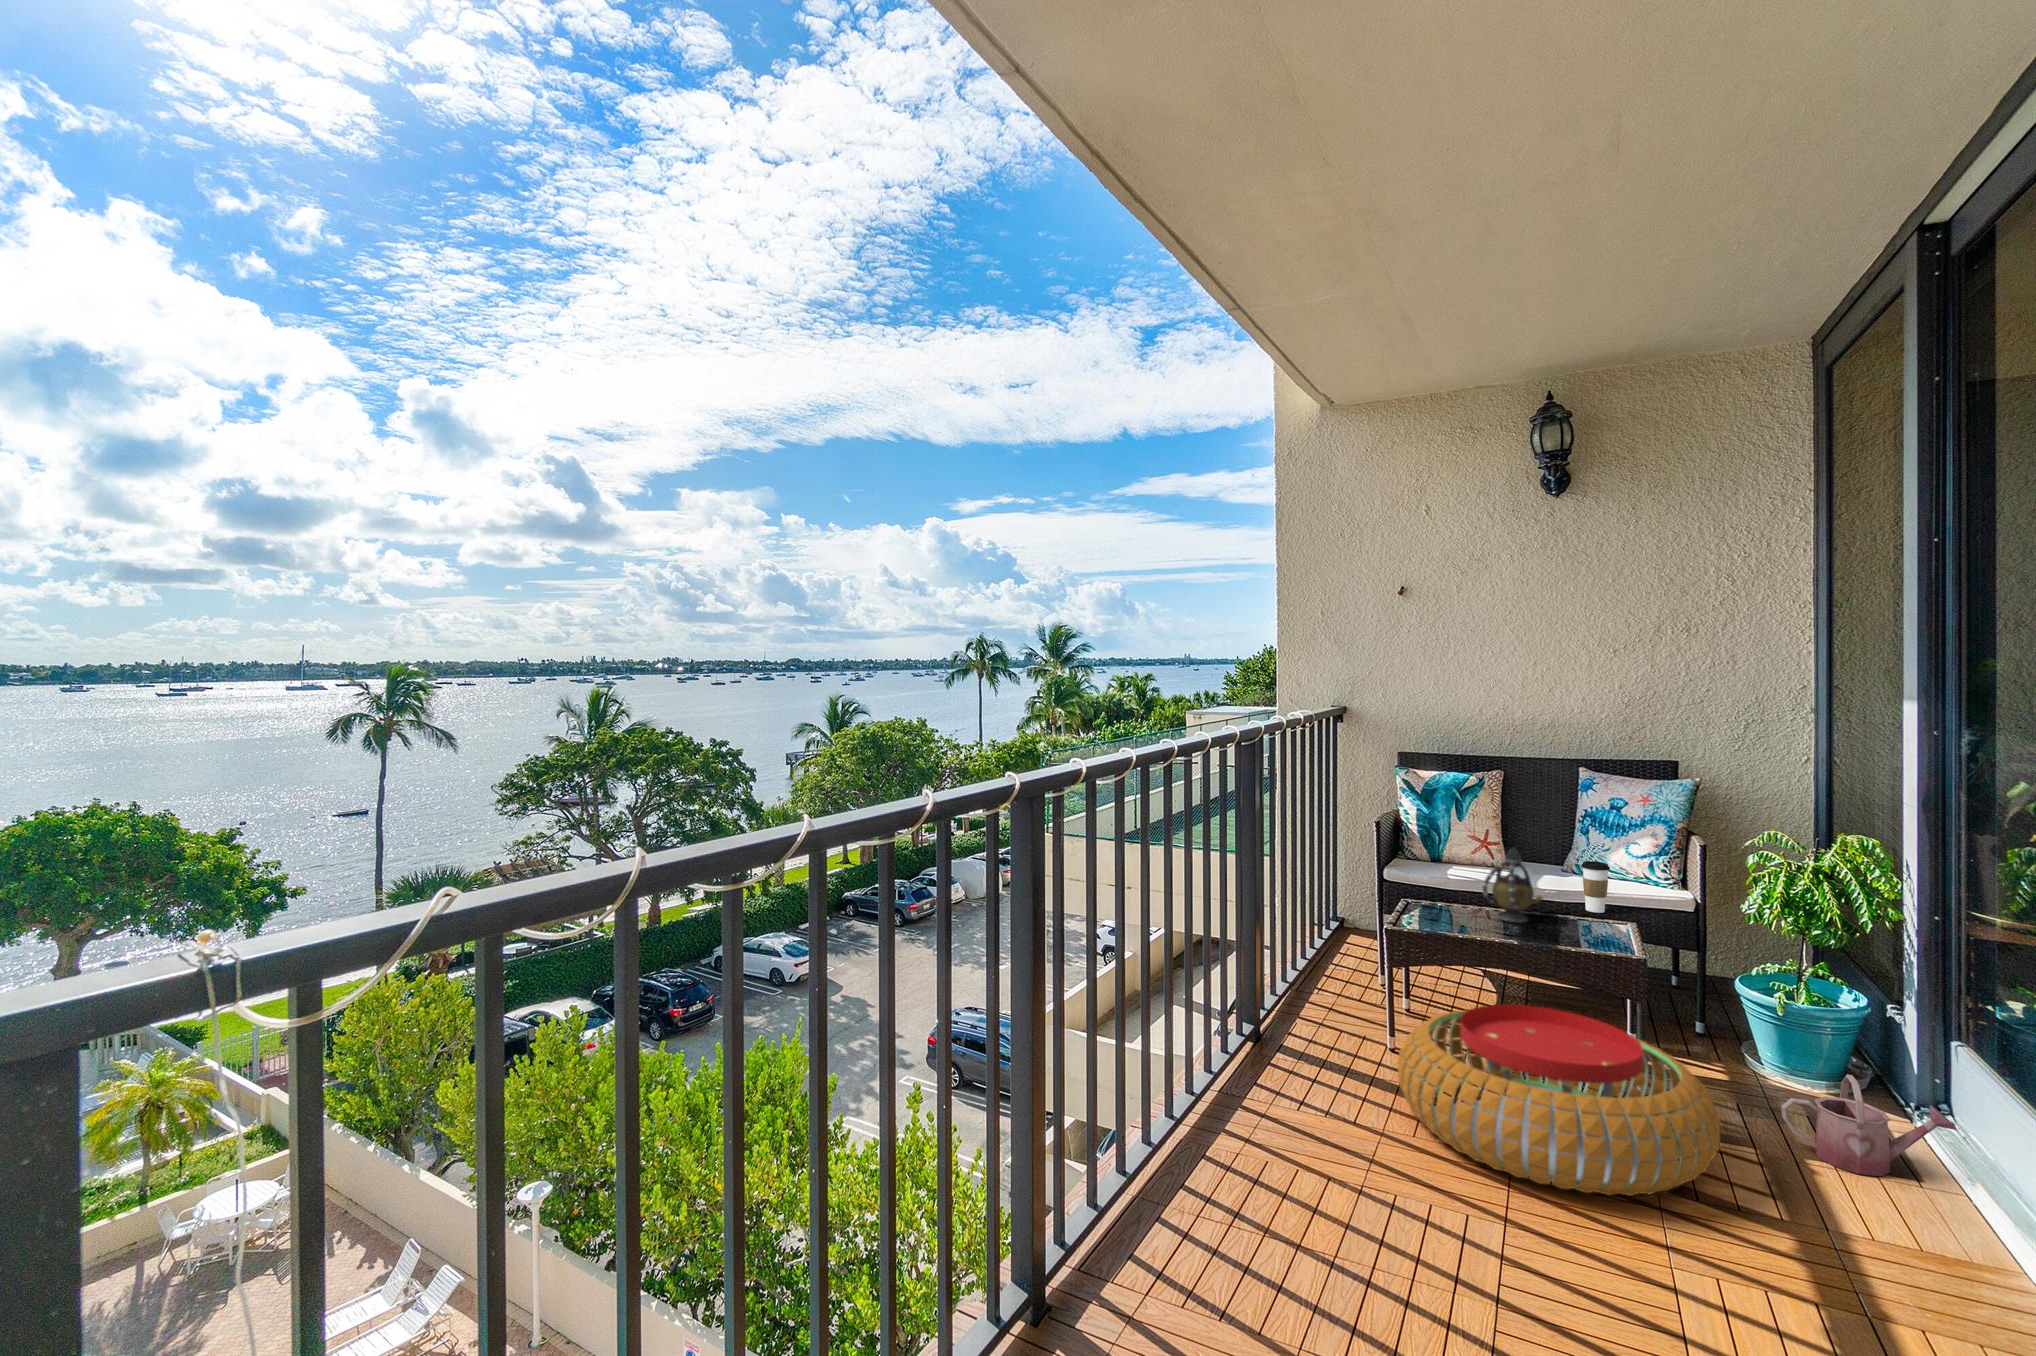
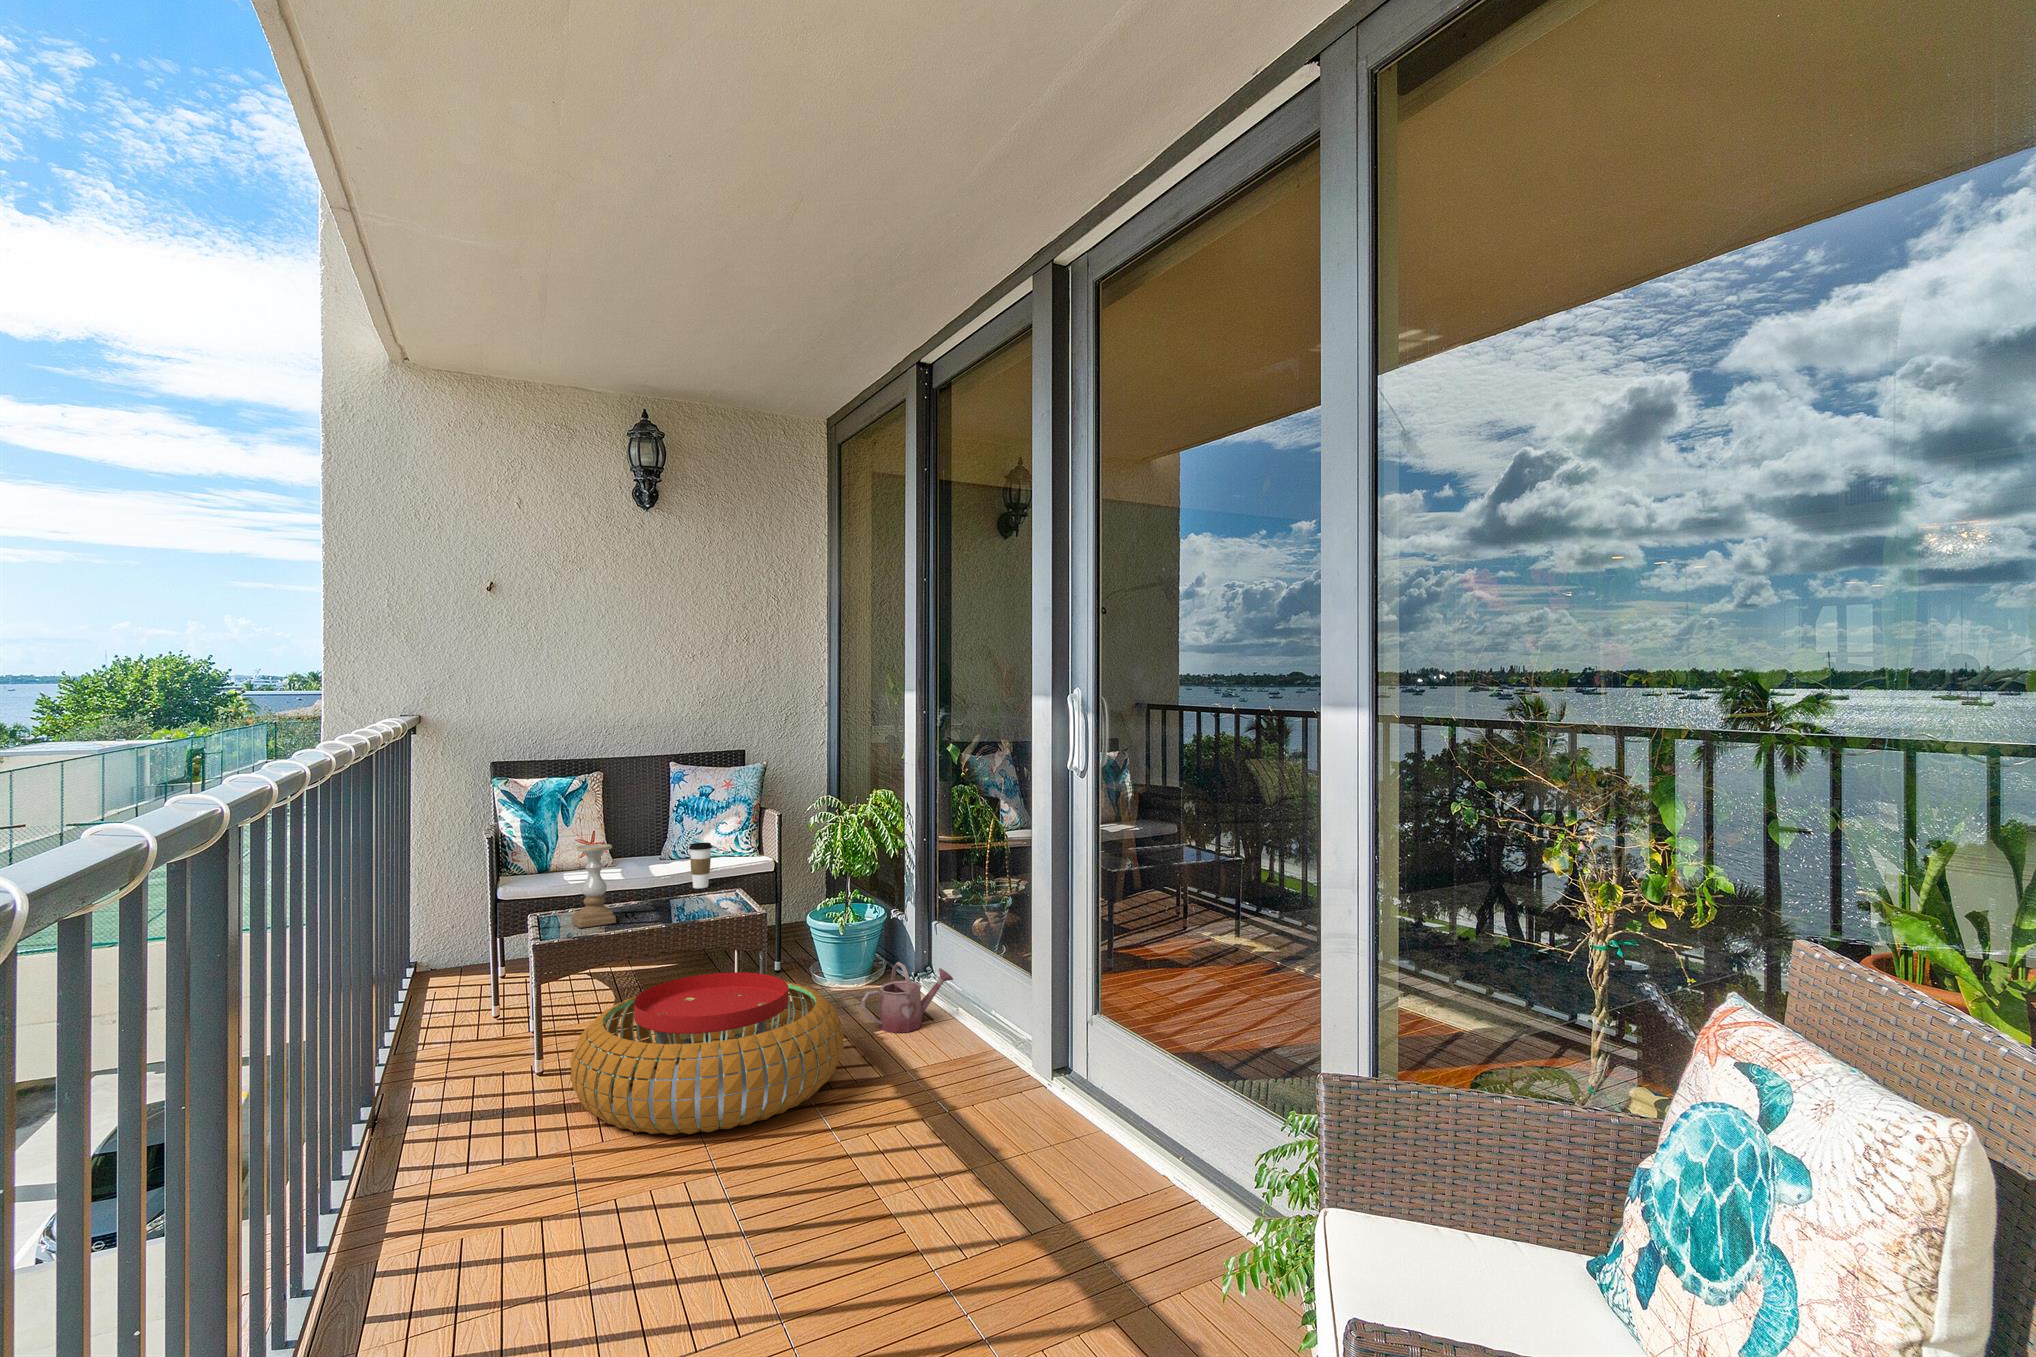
candle holder: none [1438,846,1477,929] -> present [572,844,616,928]
teapot: present [1483,848,1543,922] -> none [614,838,662,910]

